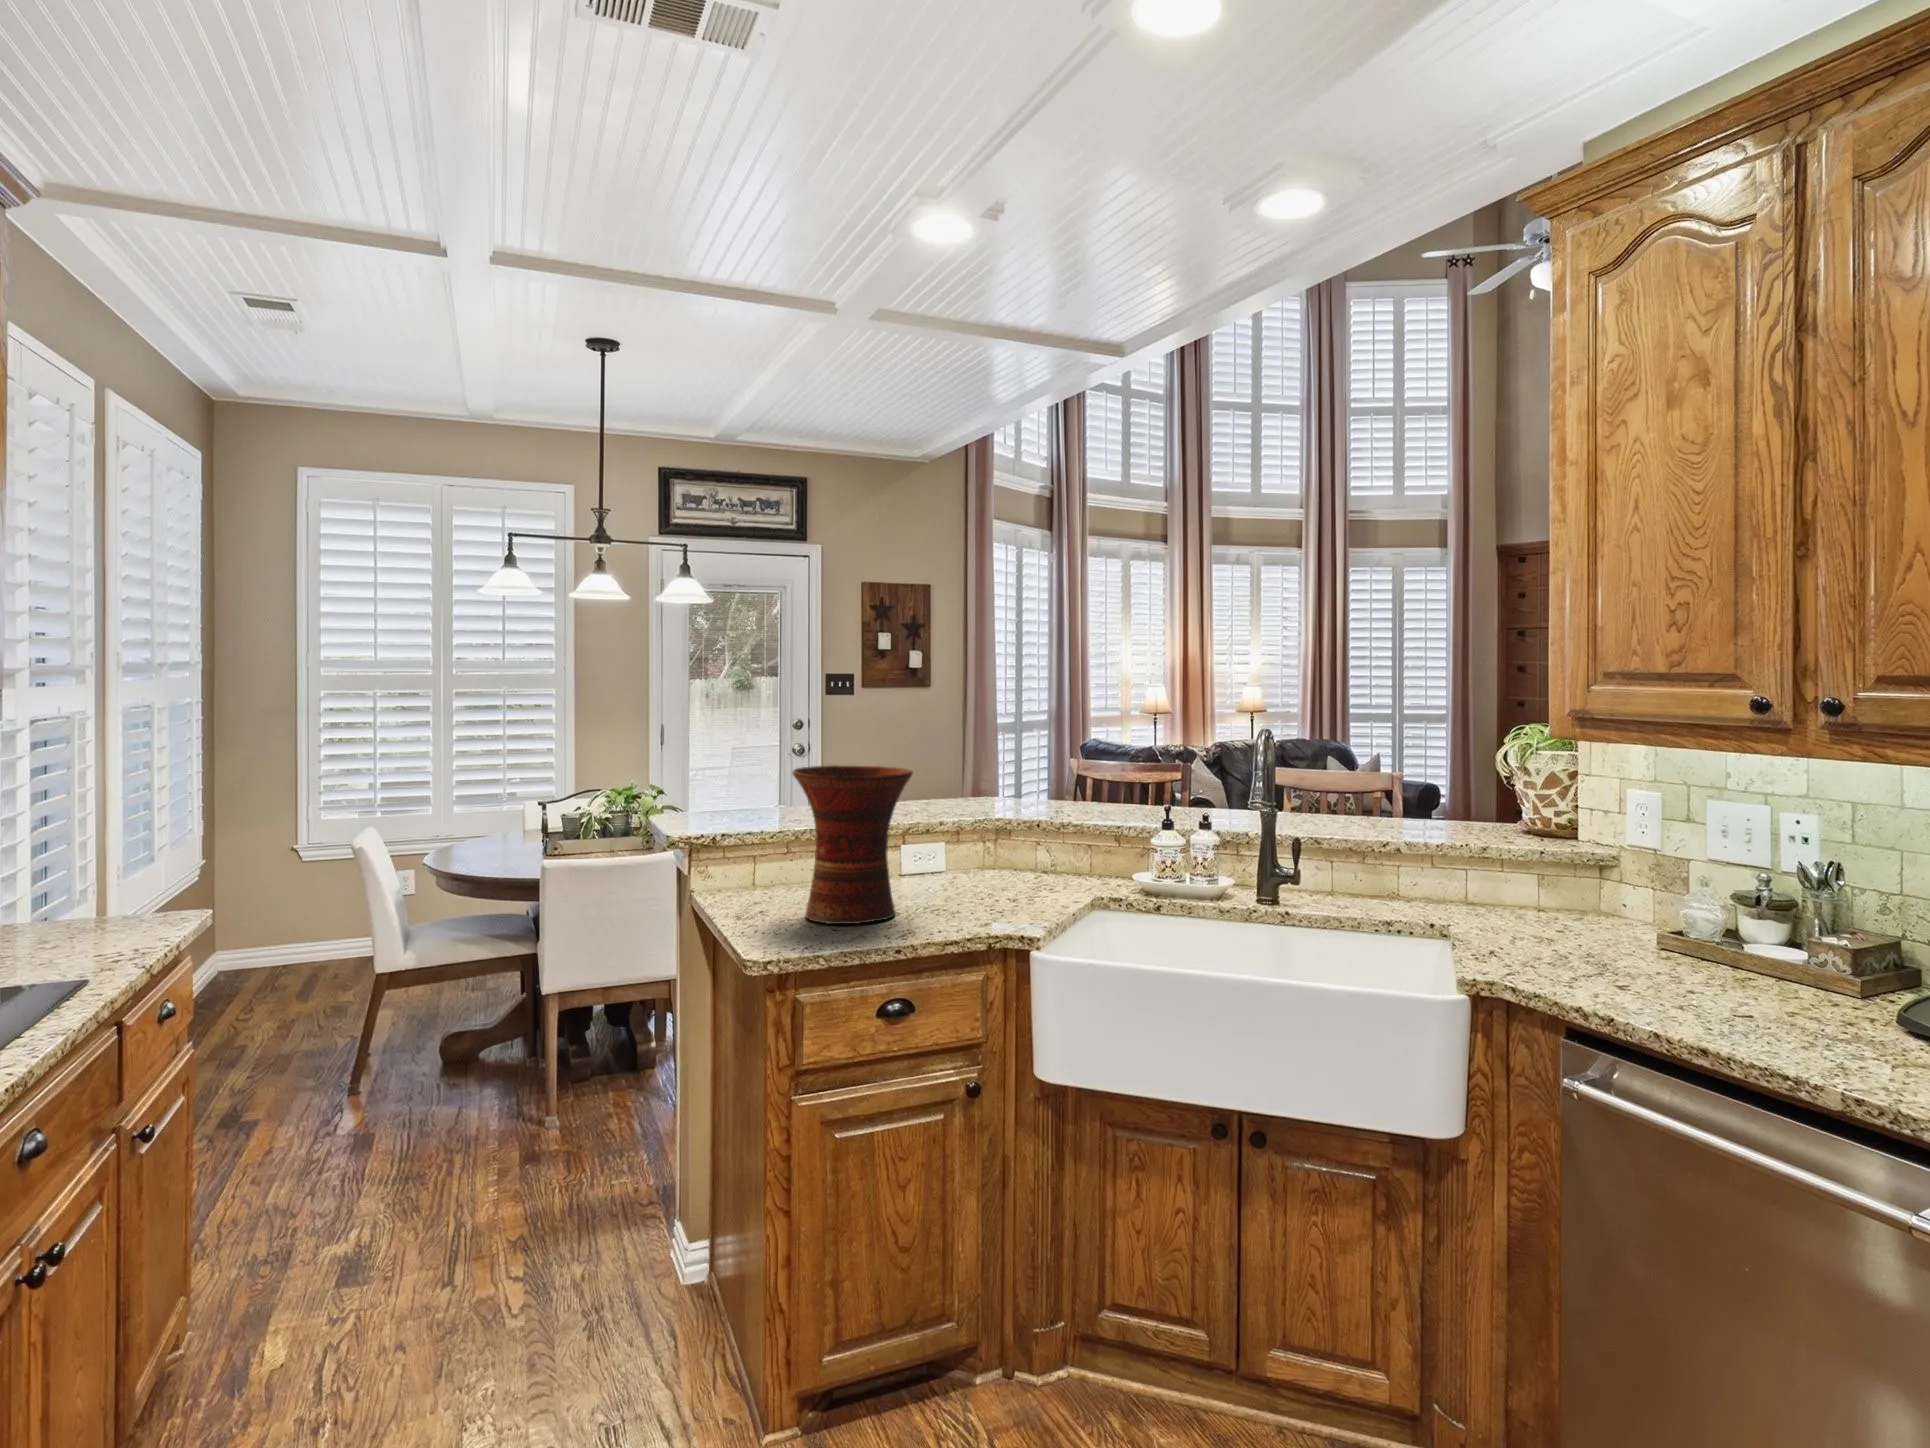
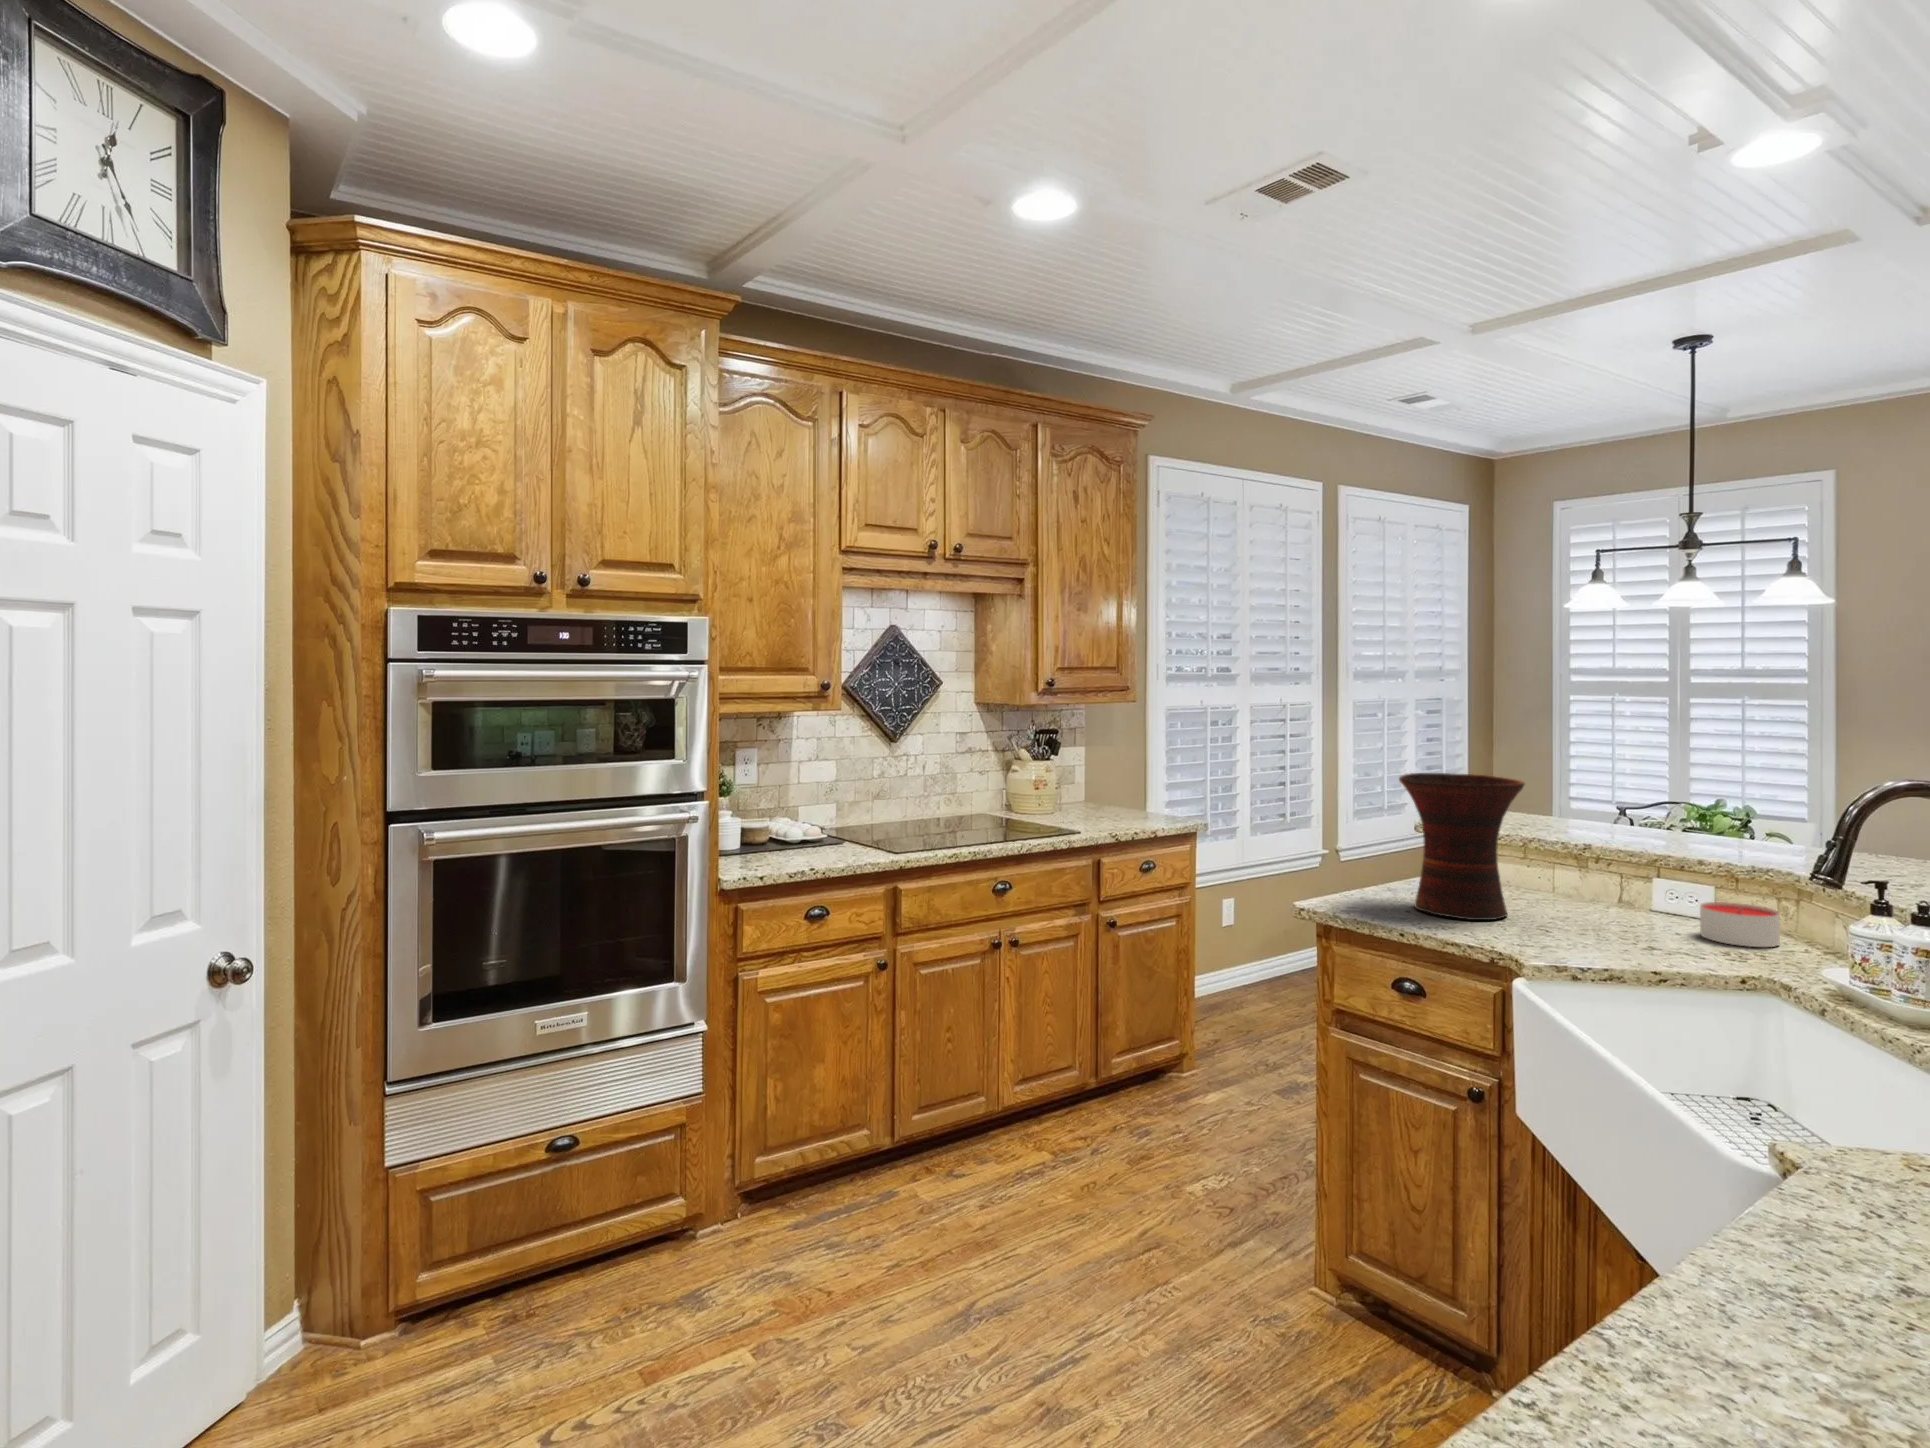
candle: none [976,851,1026,885] -> present [1700,902,1780,947]

